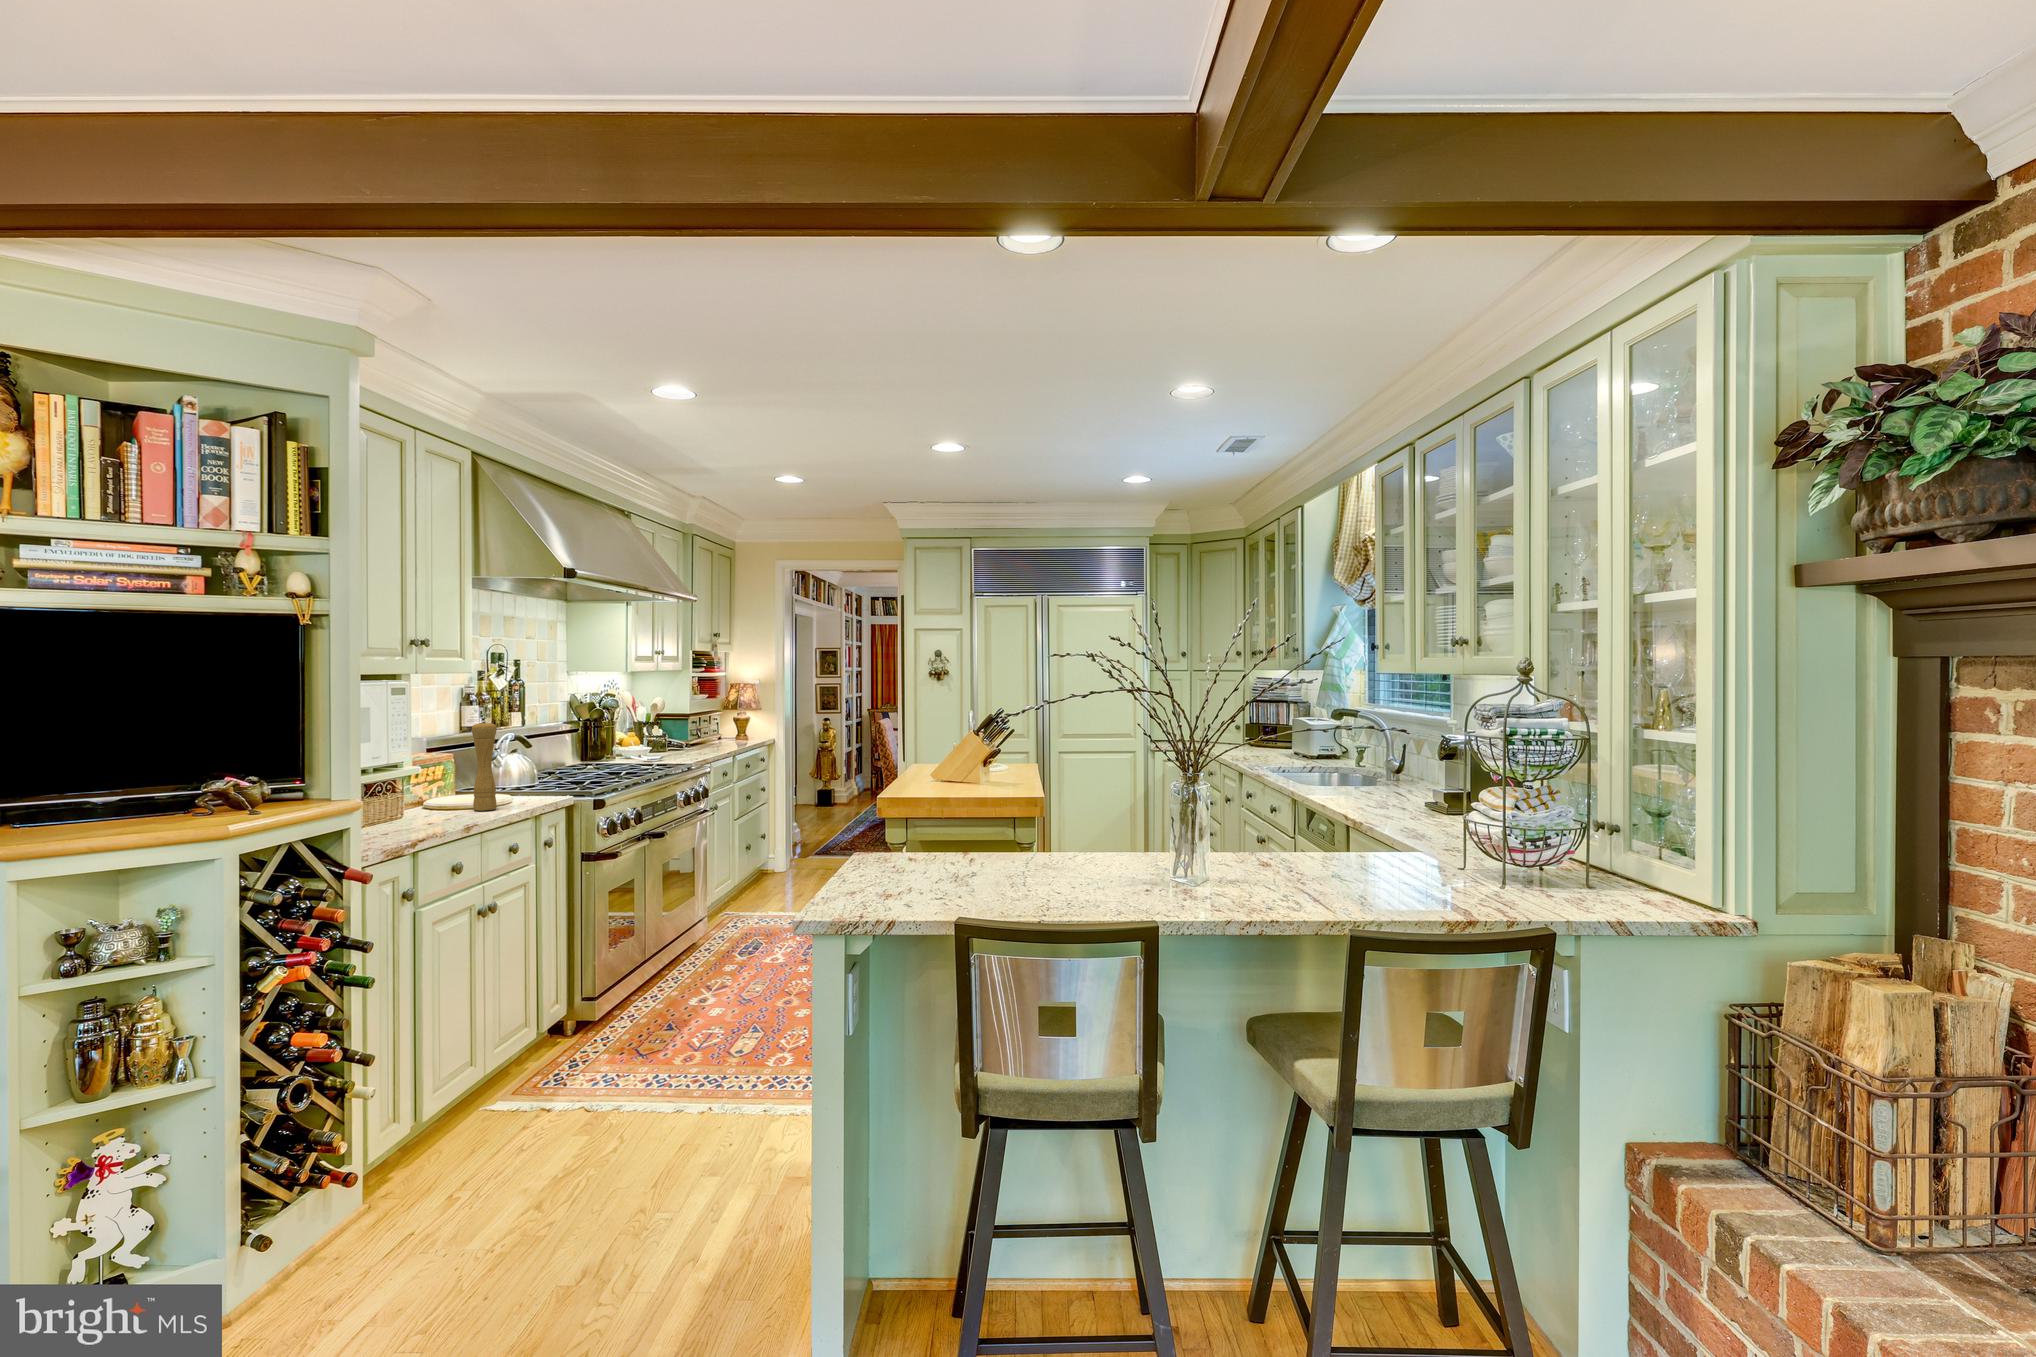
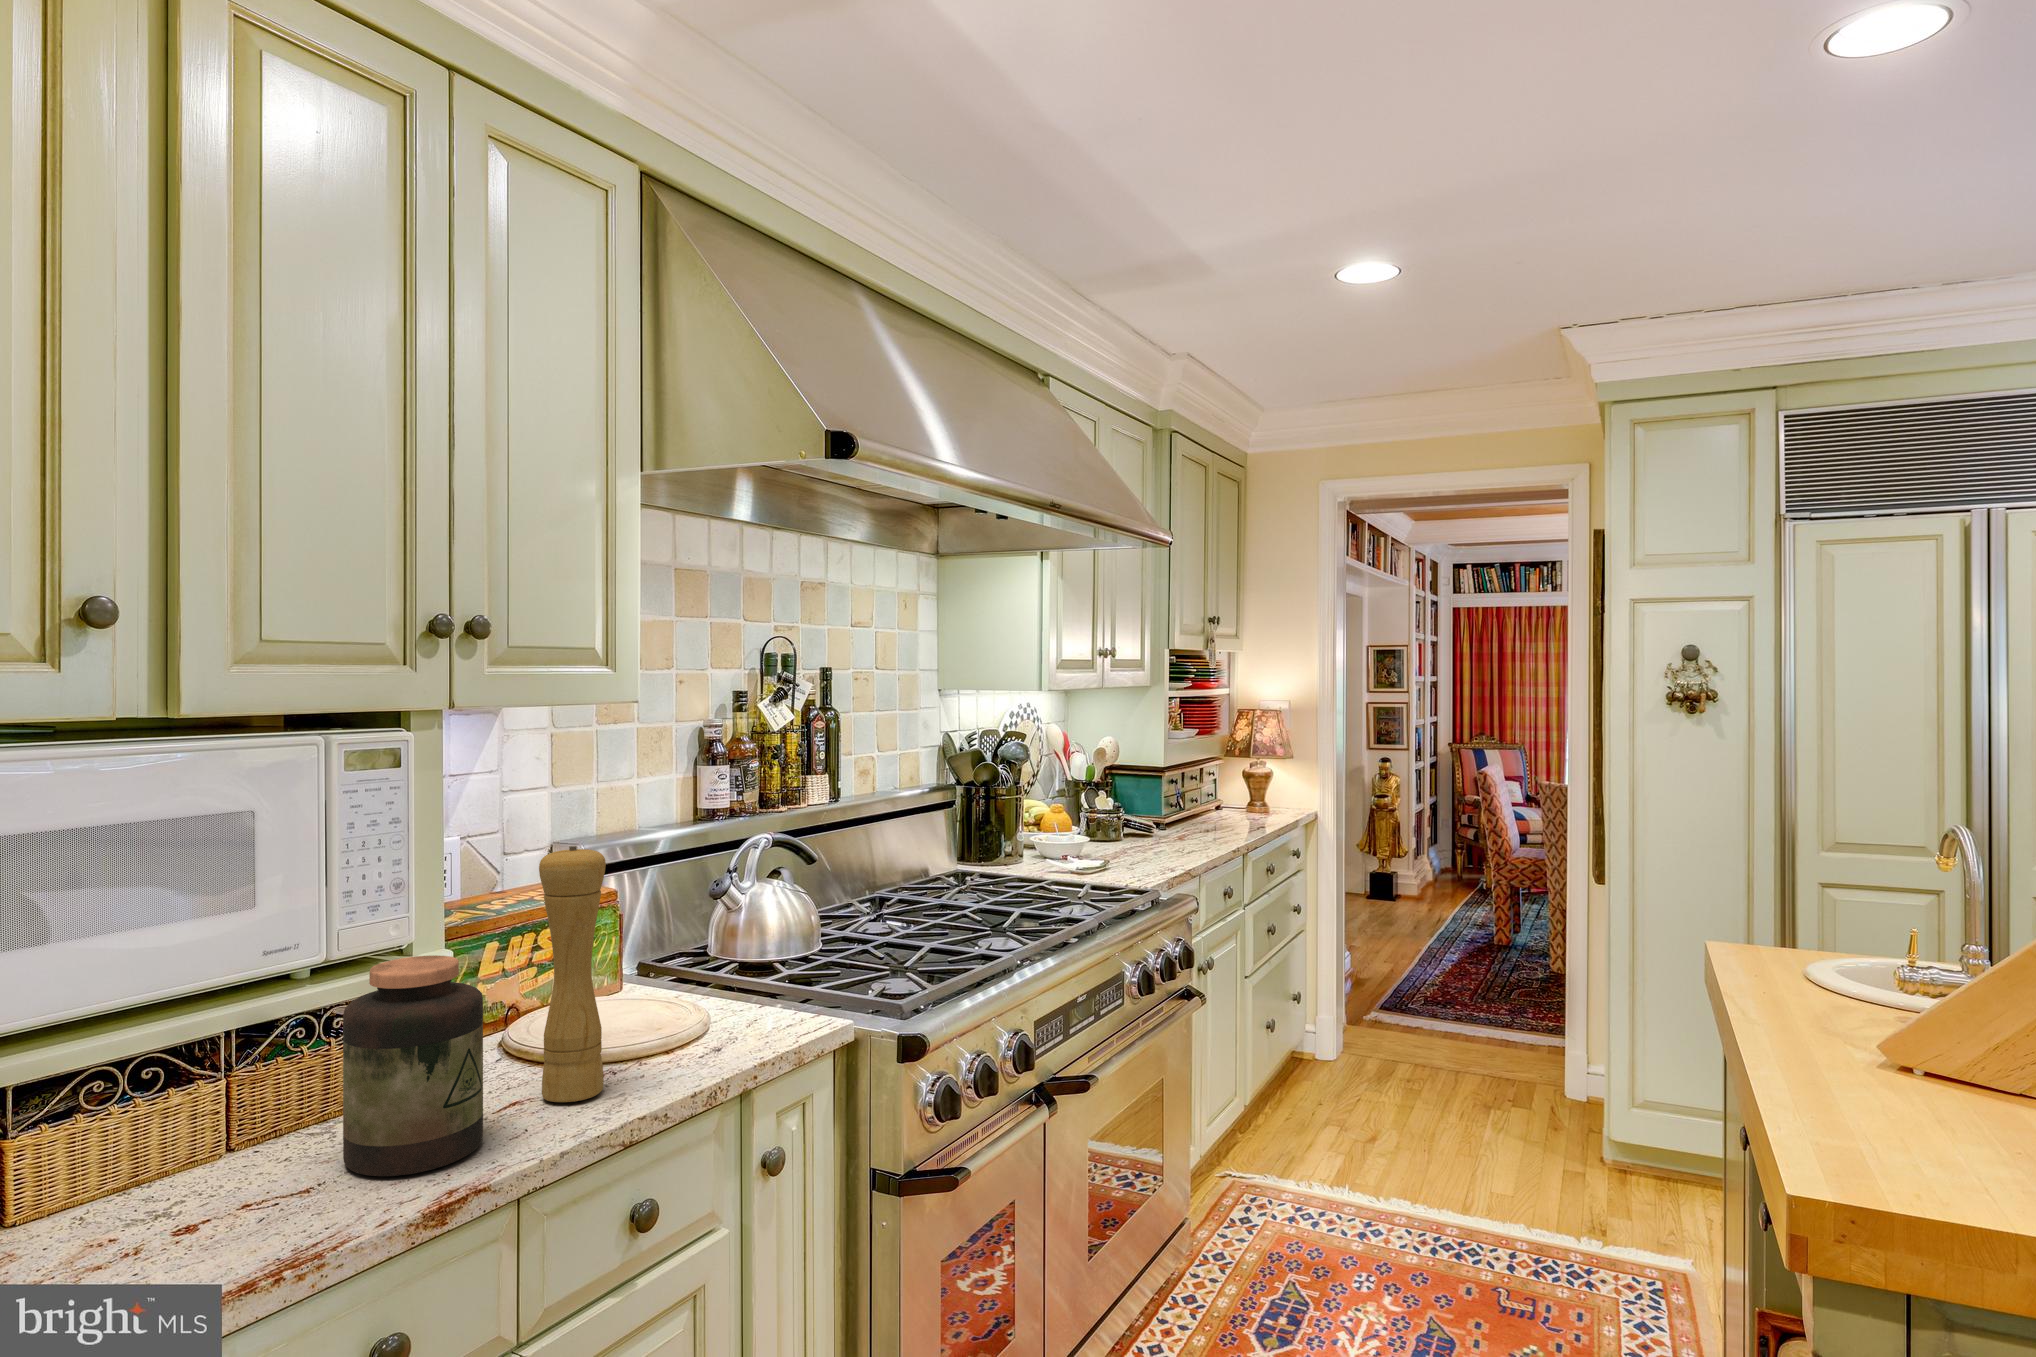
jar: none [422,755,470,822] -> present [343,955,483,1176]

